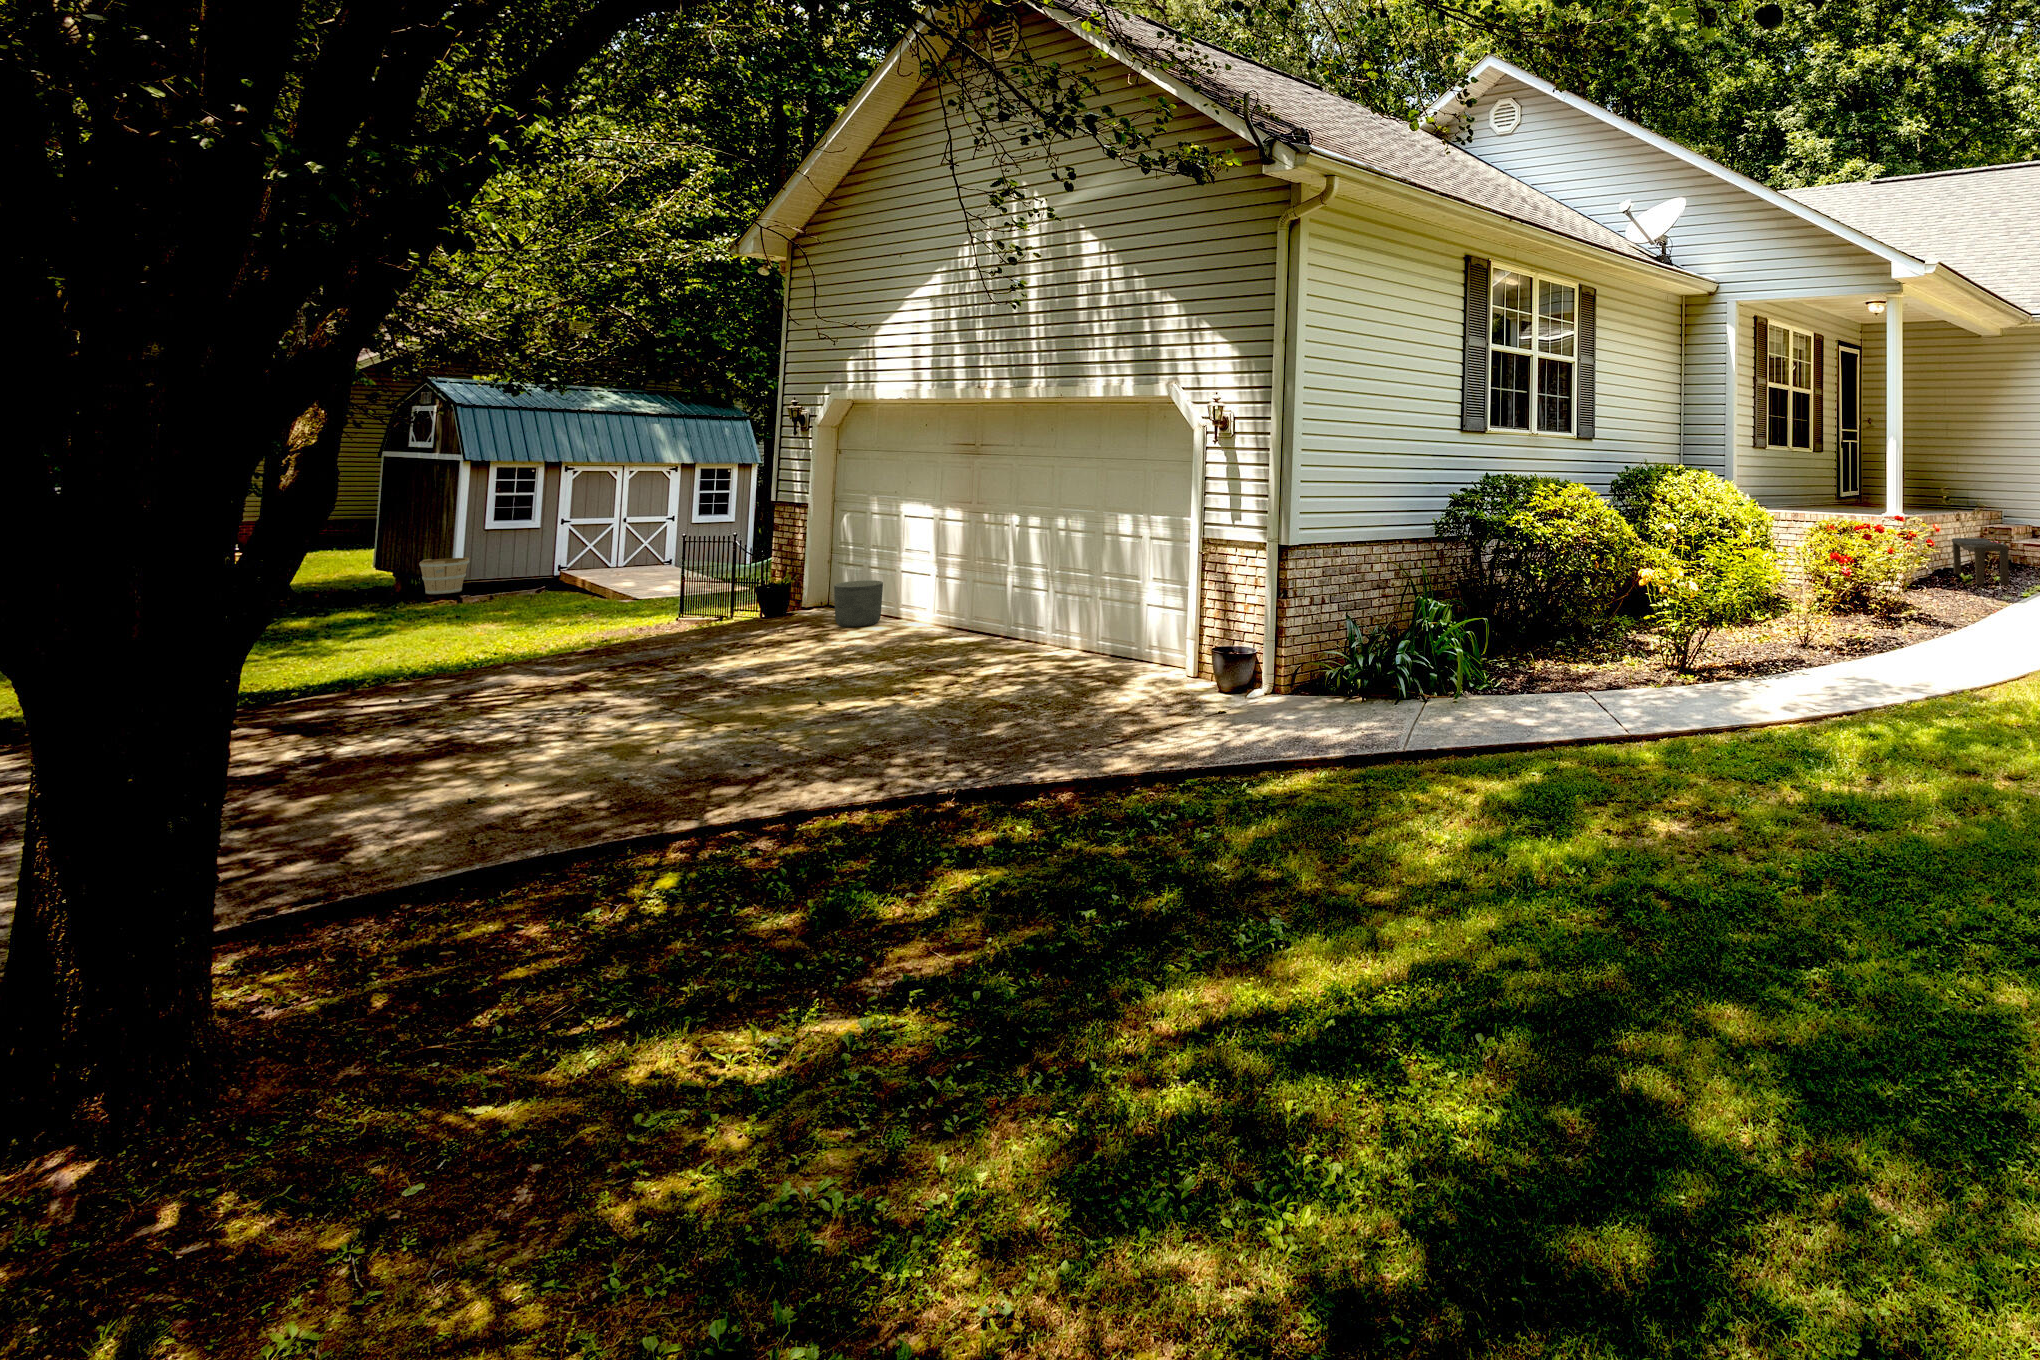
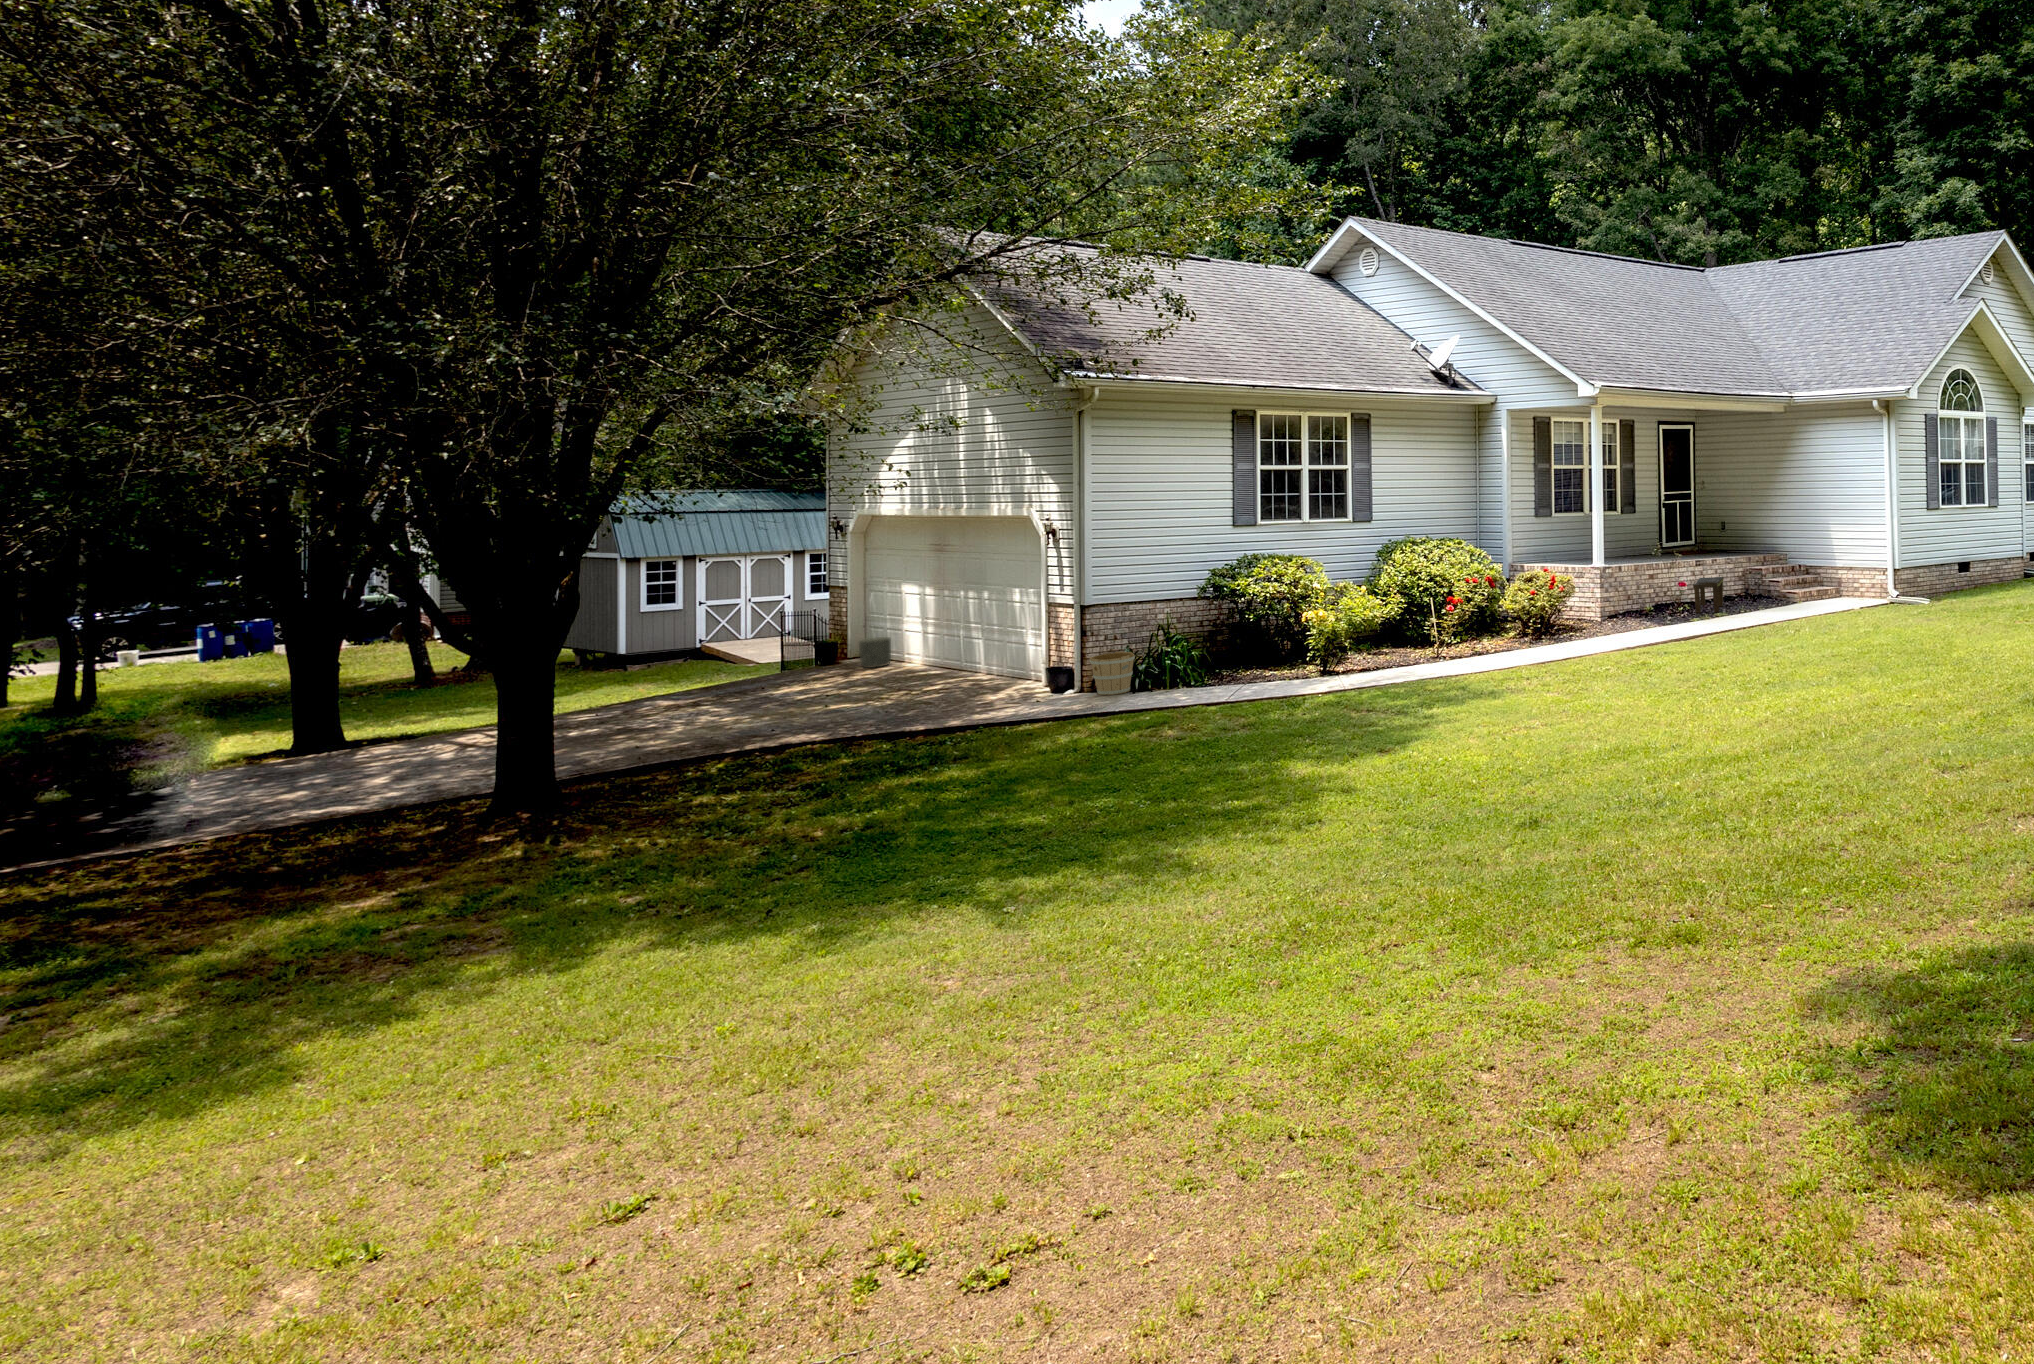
wooden bucket: present [419,557,470,594] -> present [1089,651,1135,695]

